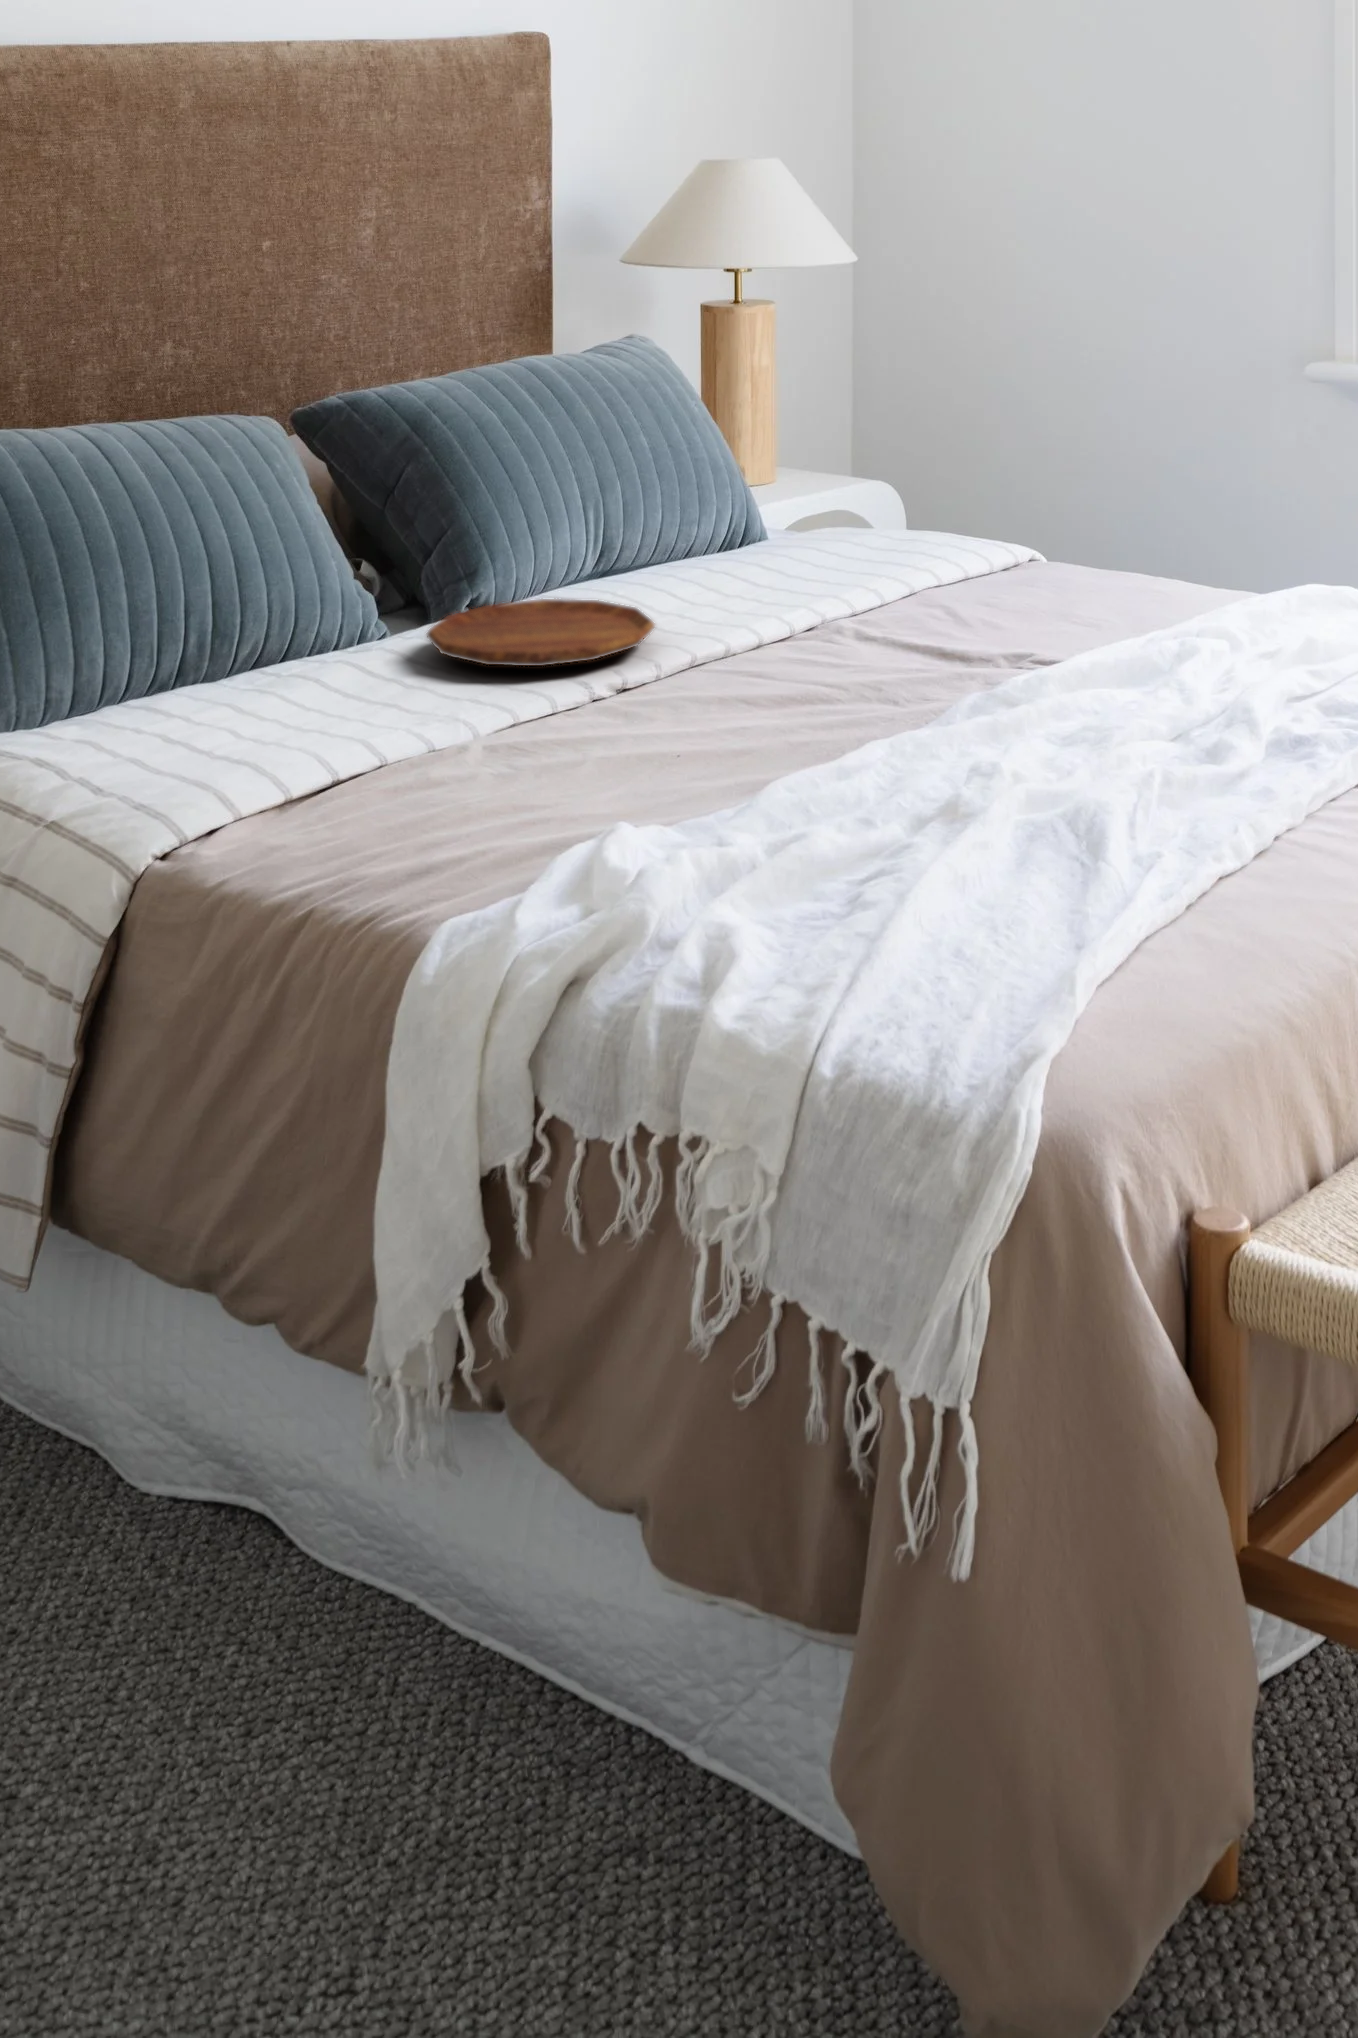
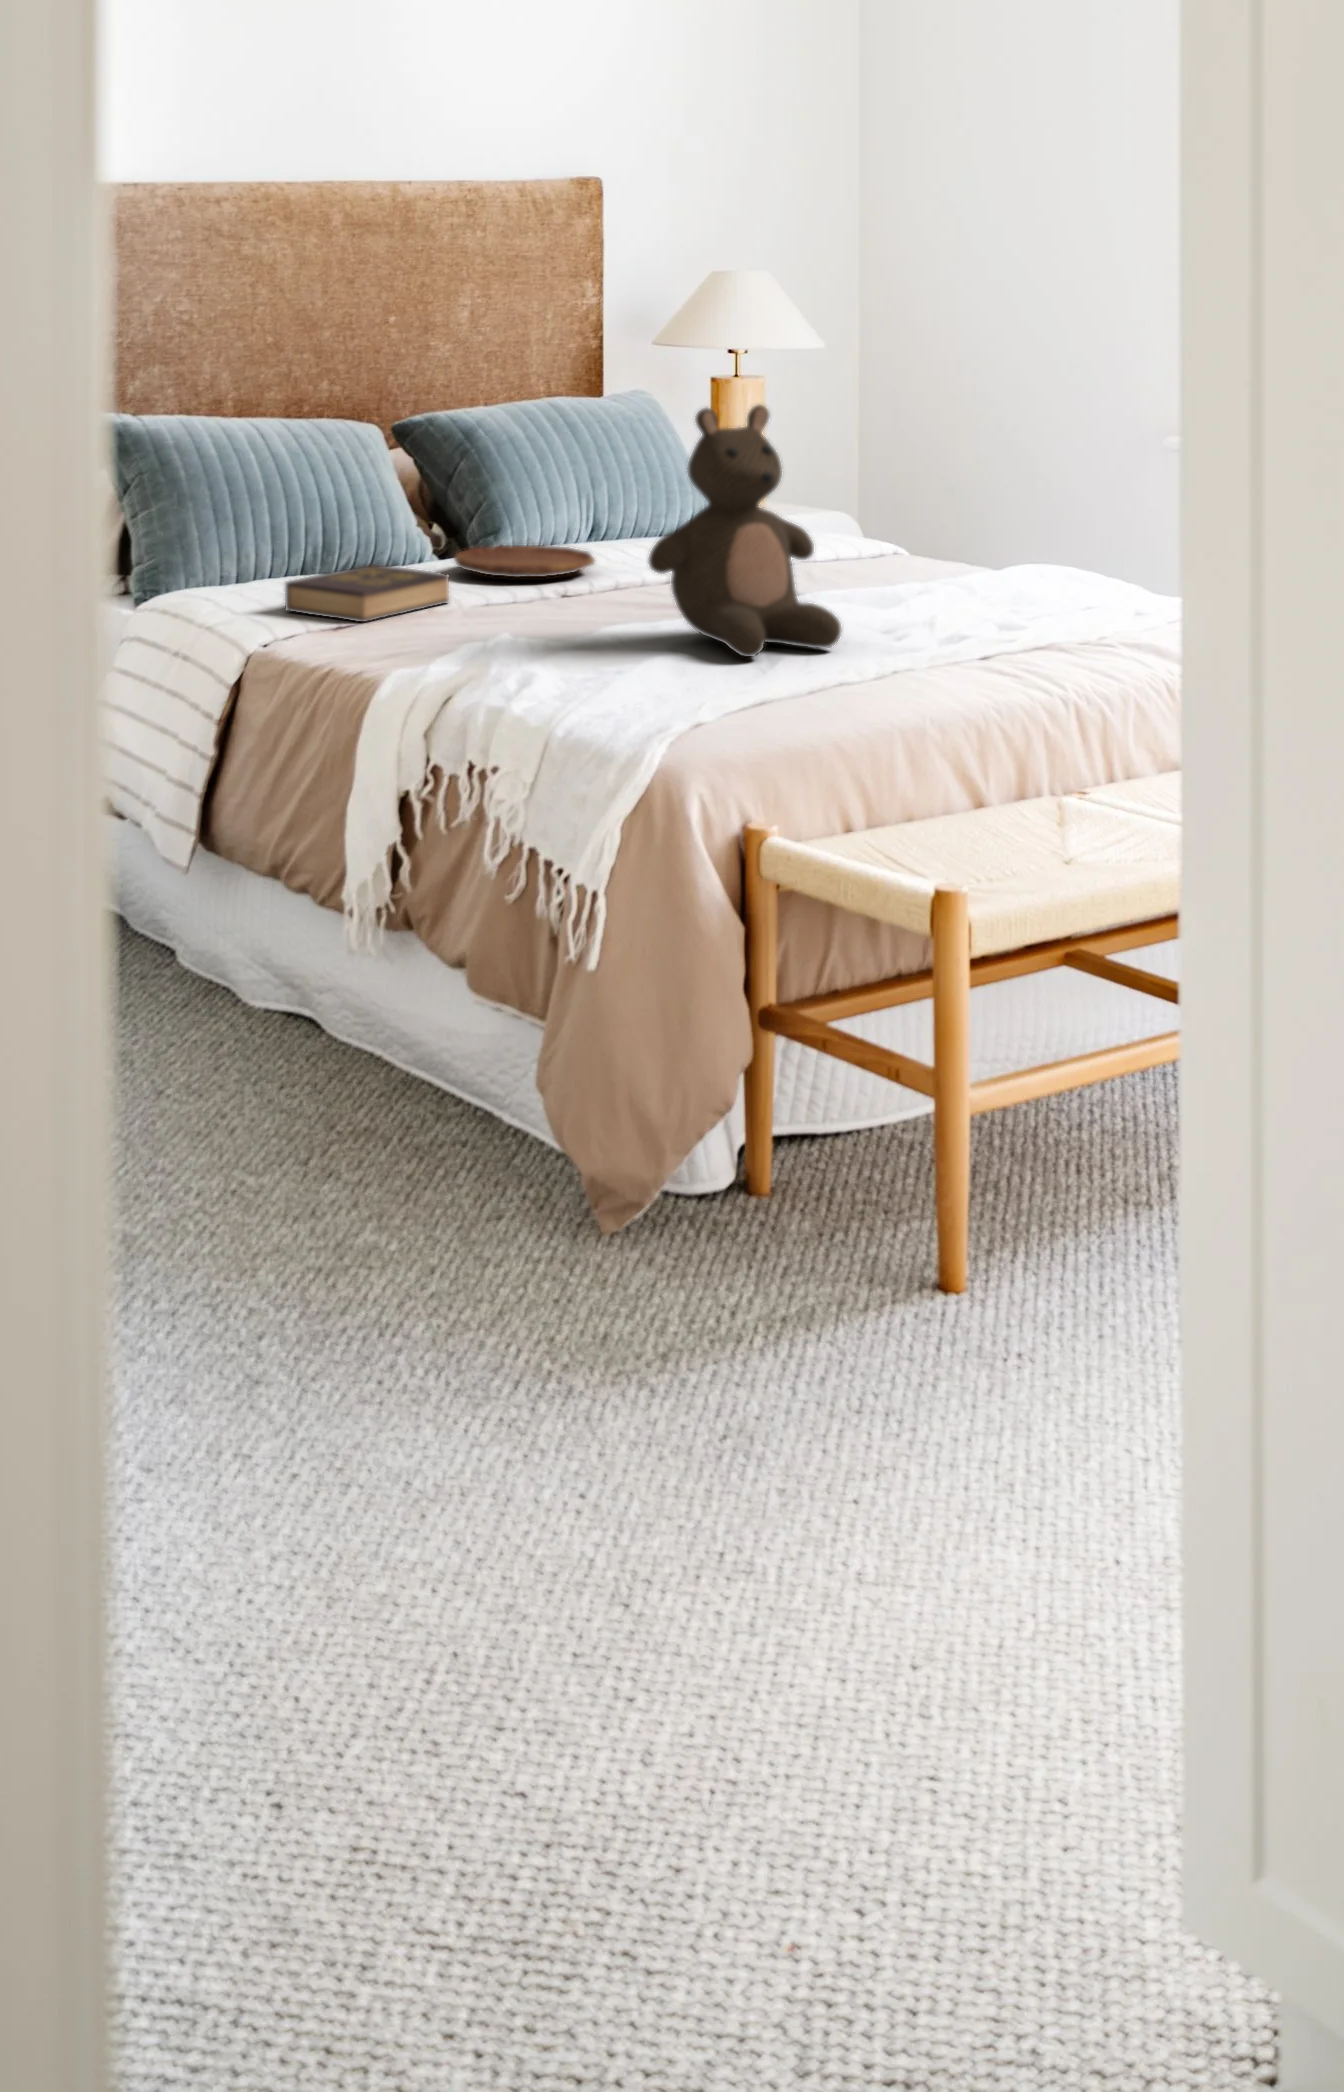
stuffed bear: none [852,397,1170,832] -> present [648,405,841,657]
hardback book: none [179,672,457,798] -> present [285,564,449,622]

